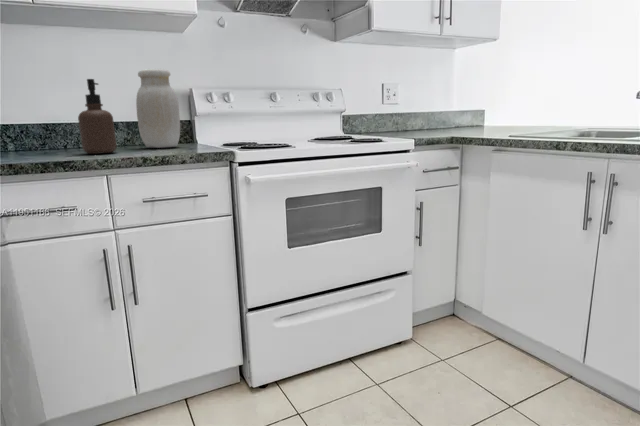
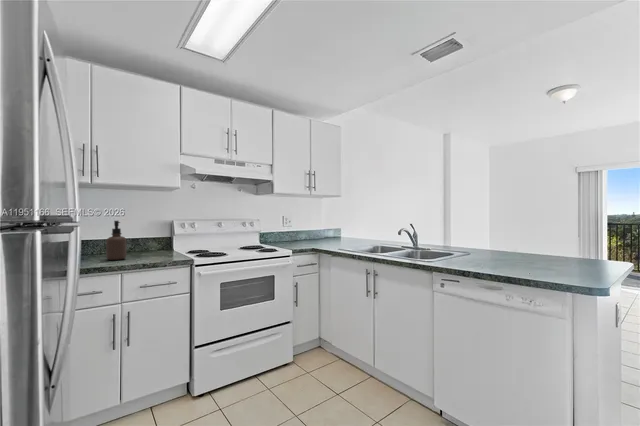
jar: present [136,69,180,148] -> none [140,213,165,255]

